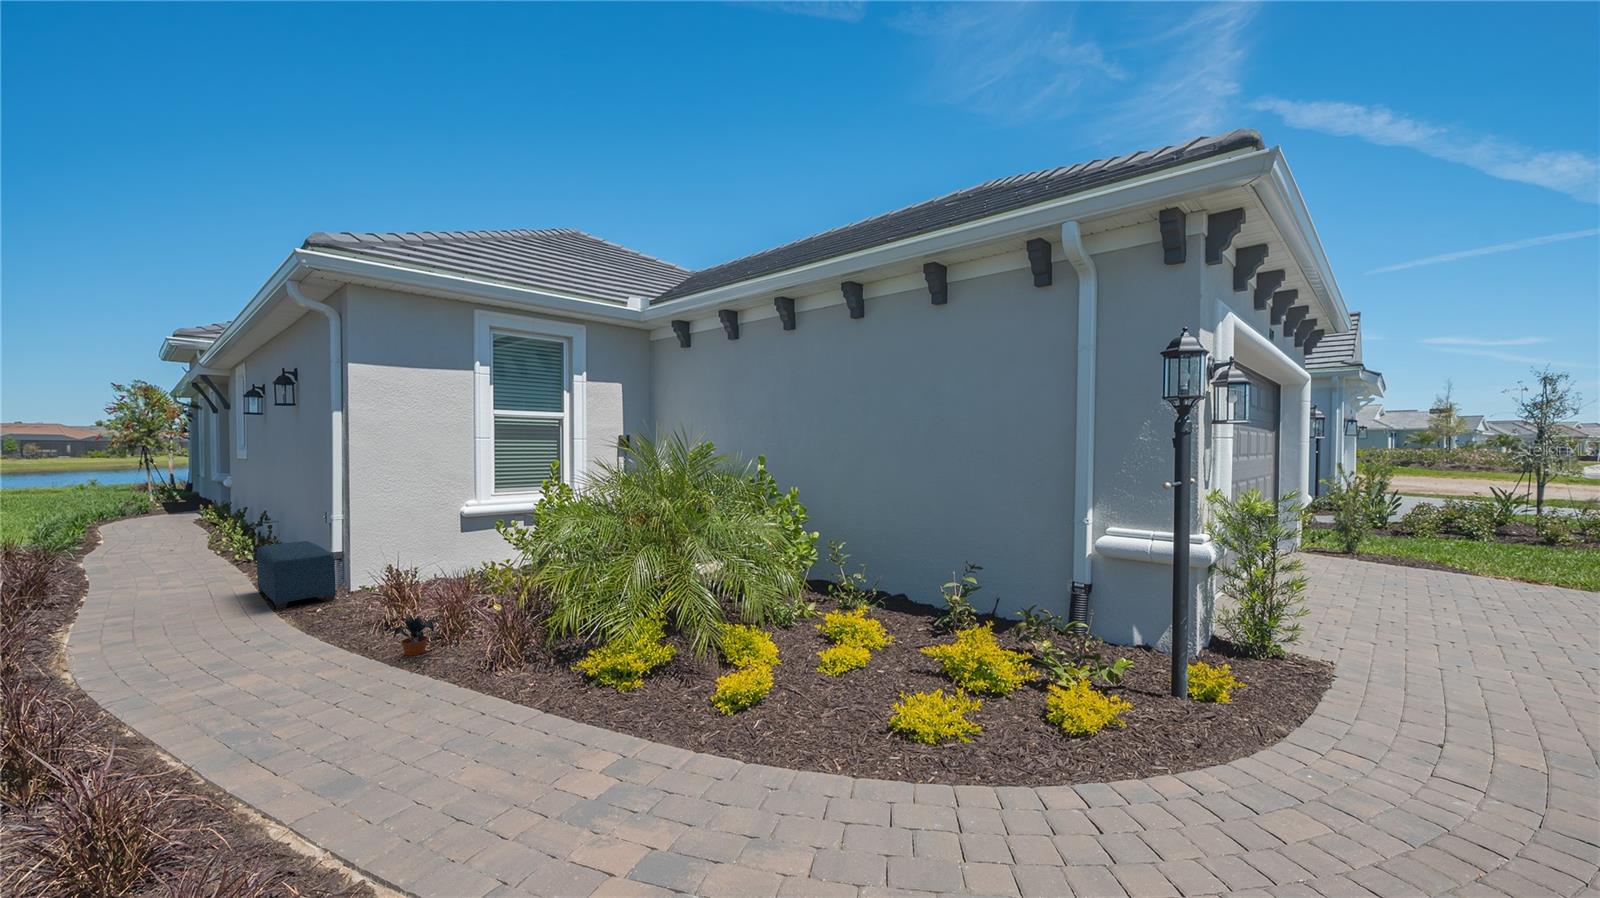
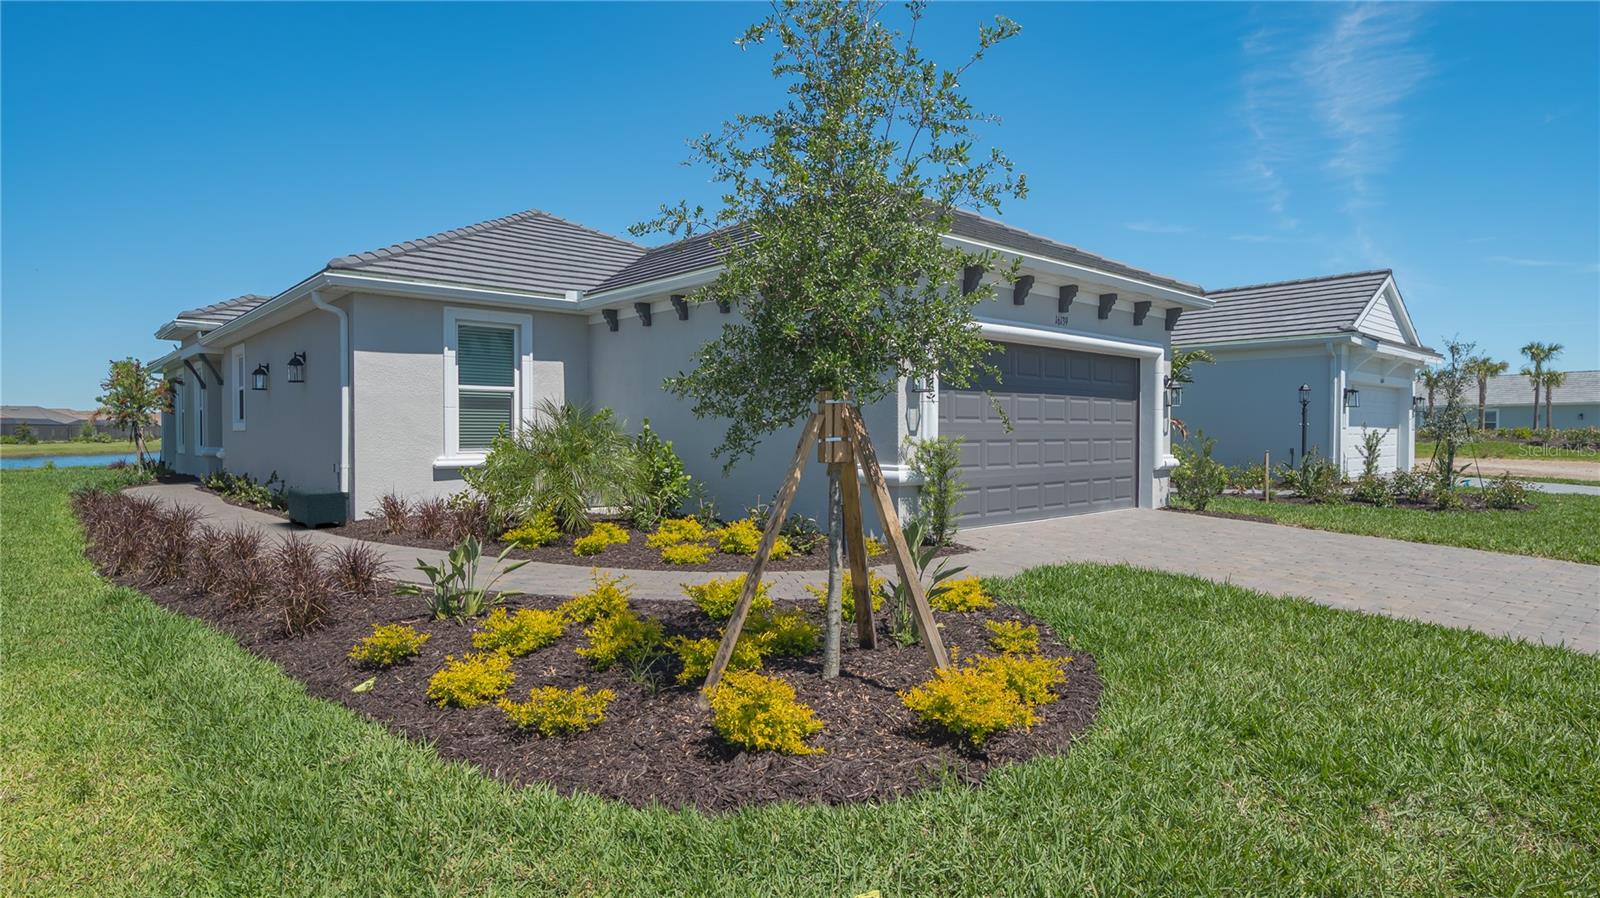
potted plant: present [388,616,439,656] -> none [391,521,424,545]

